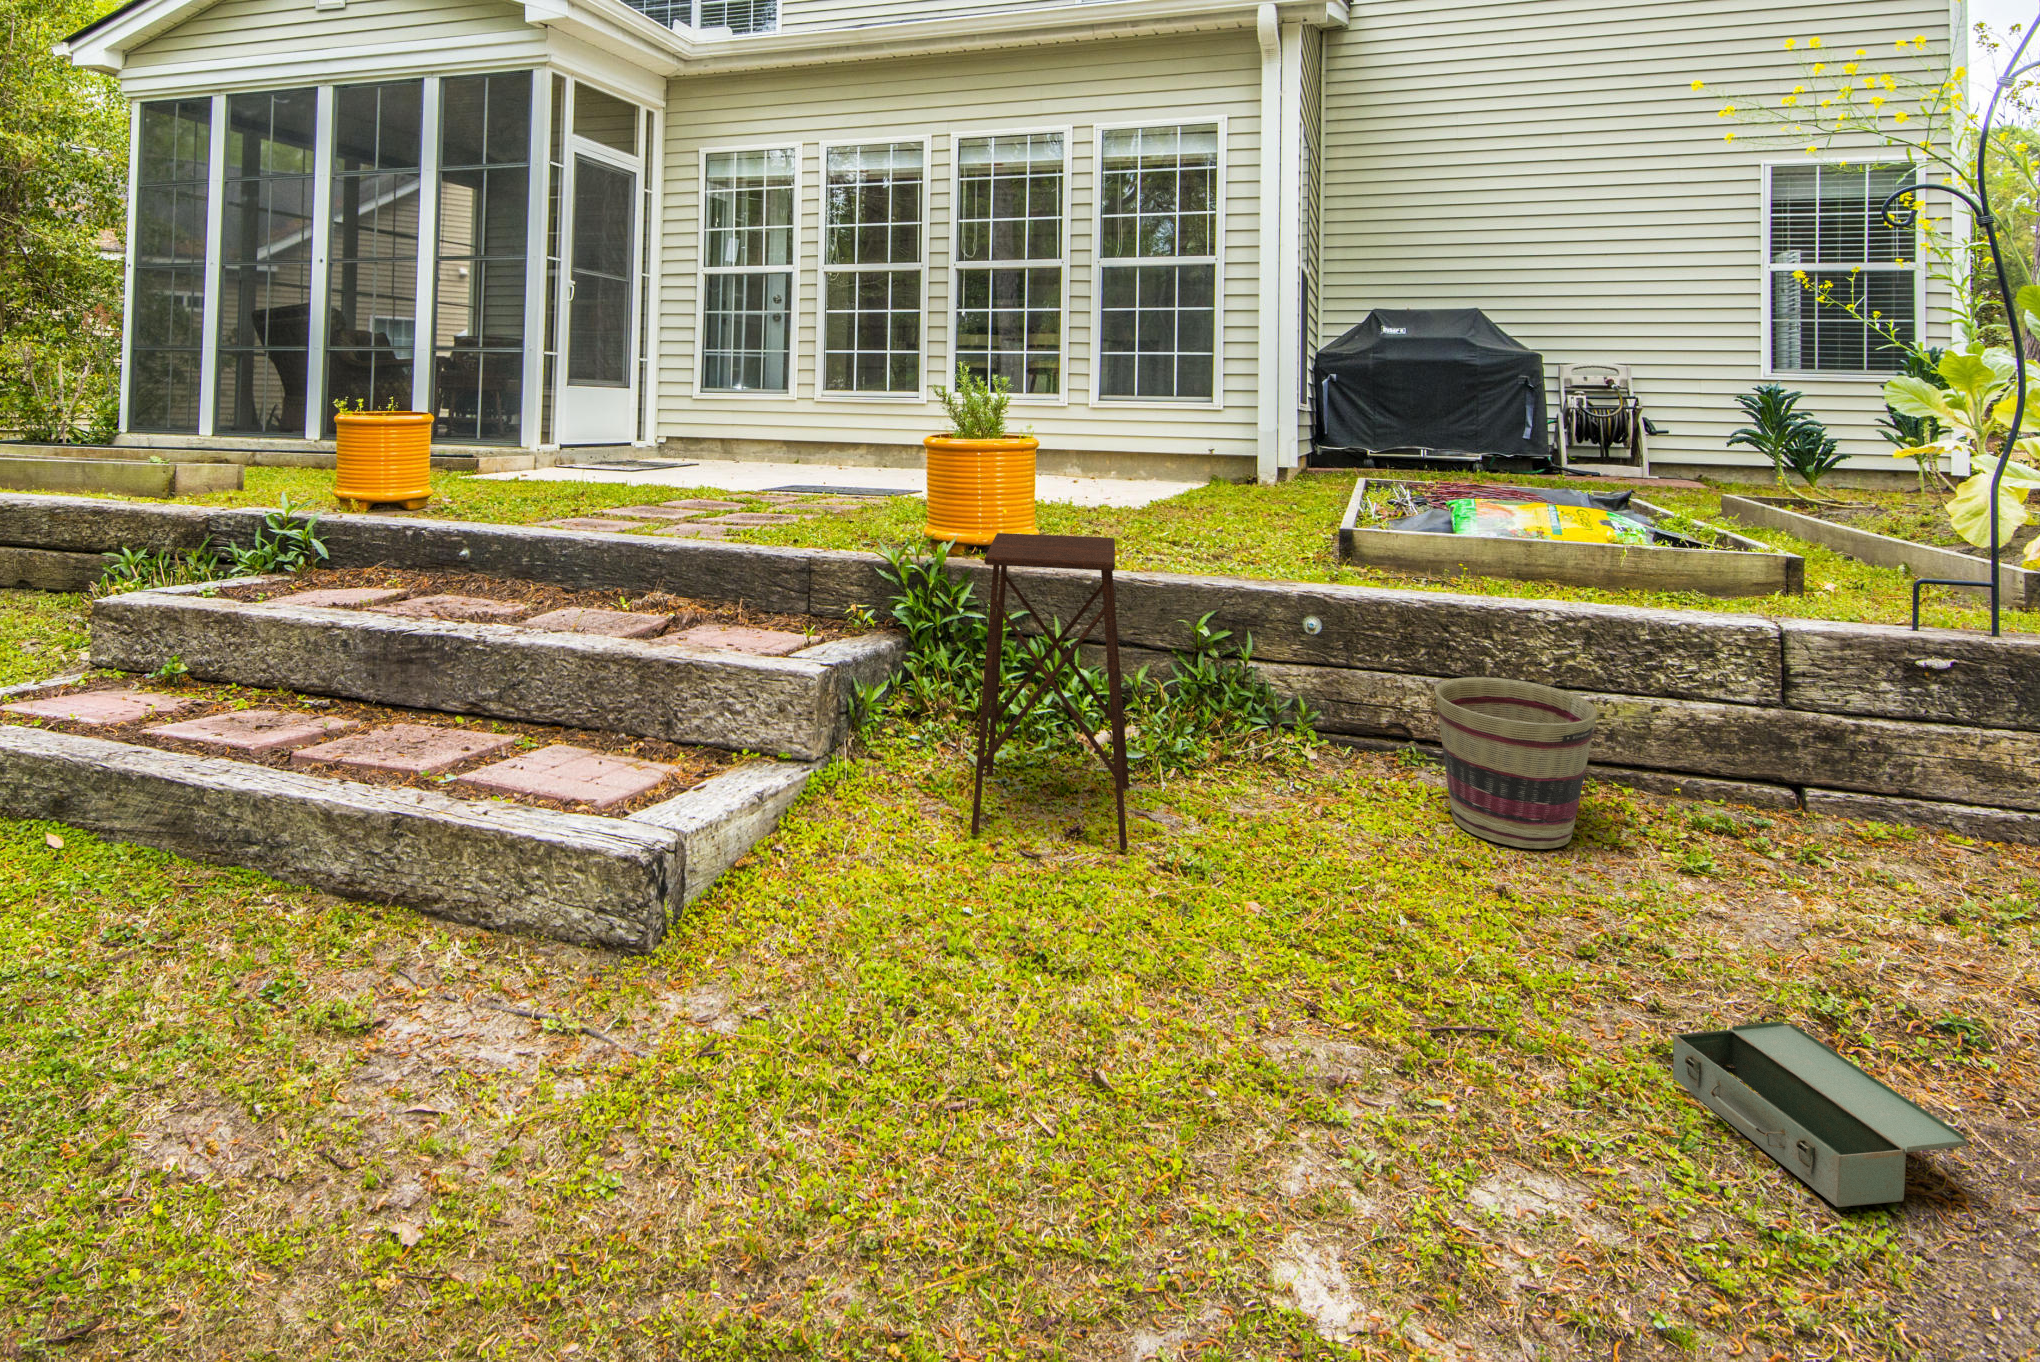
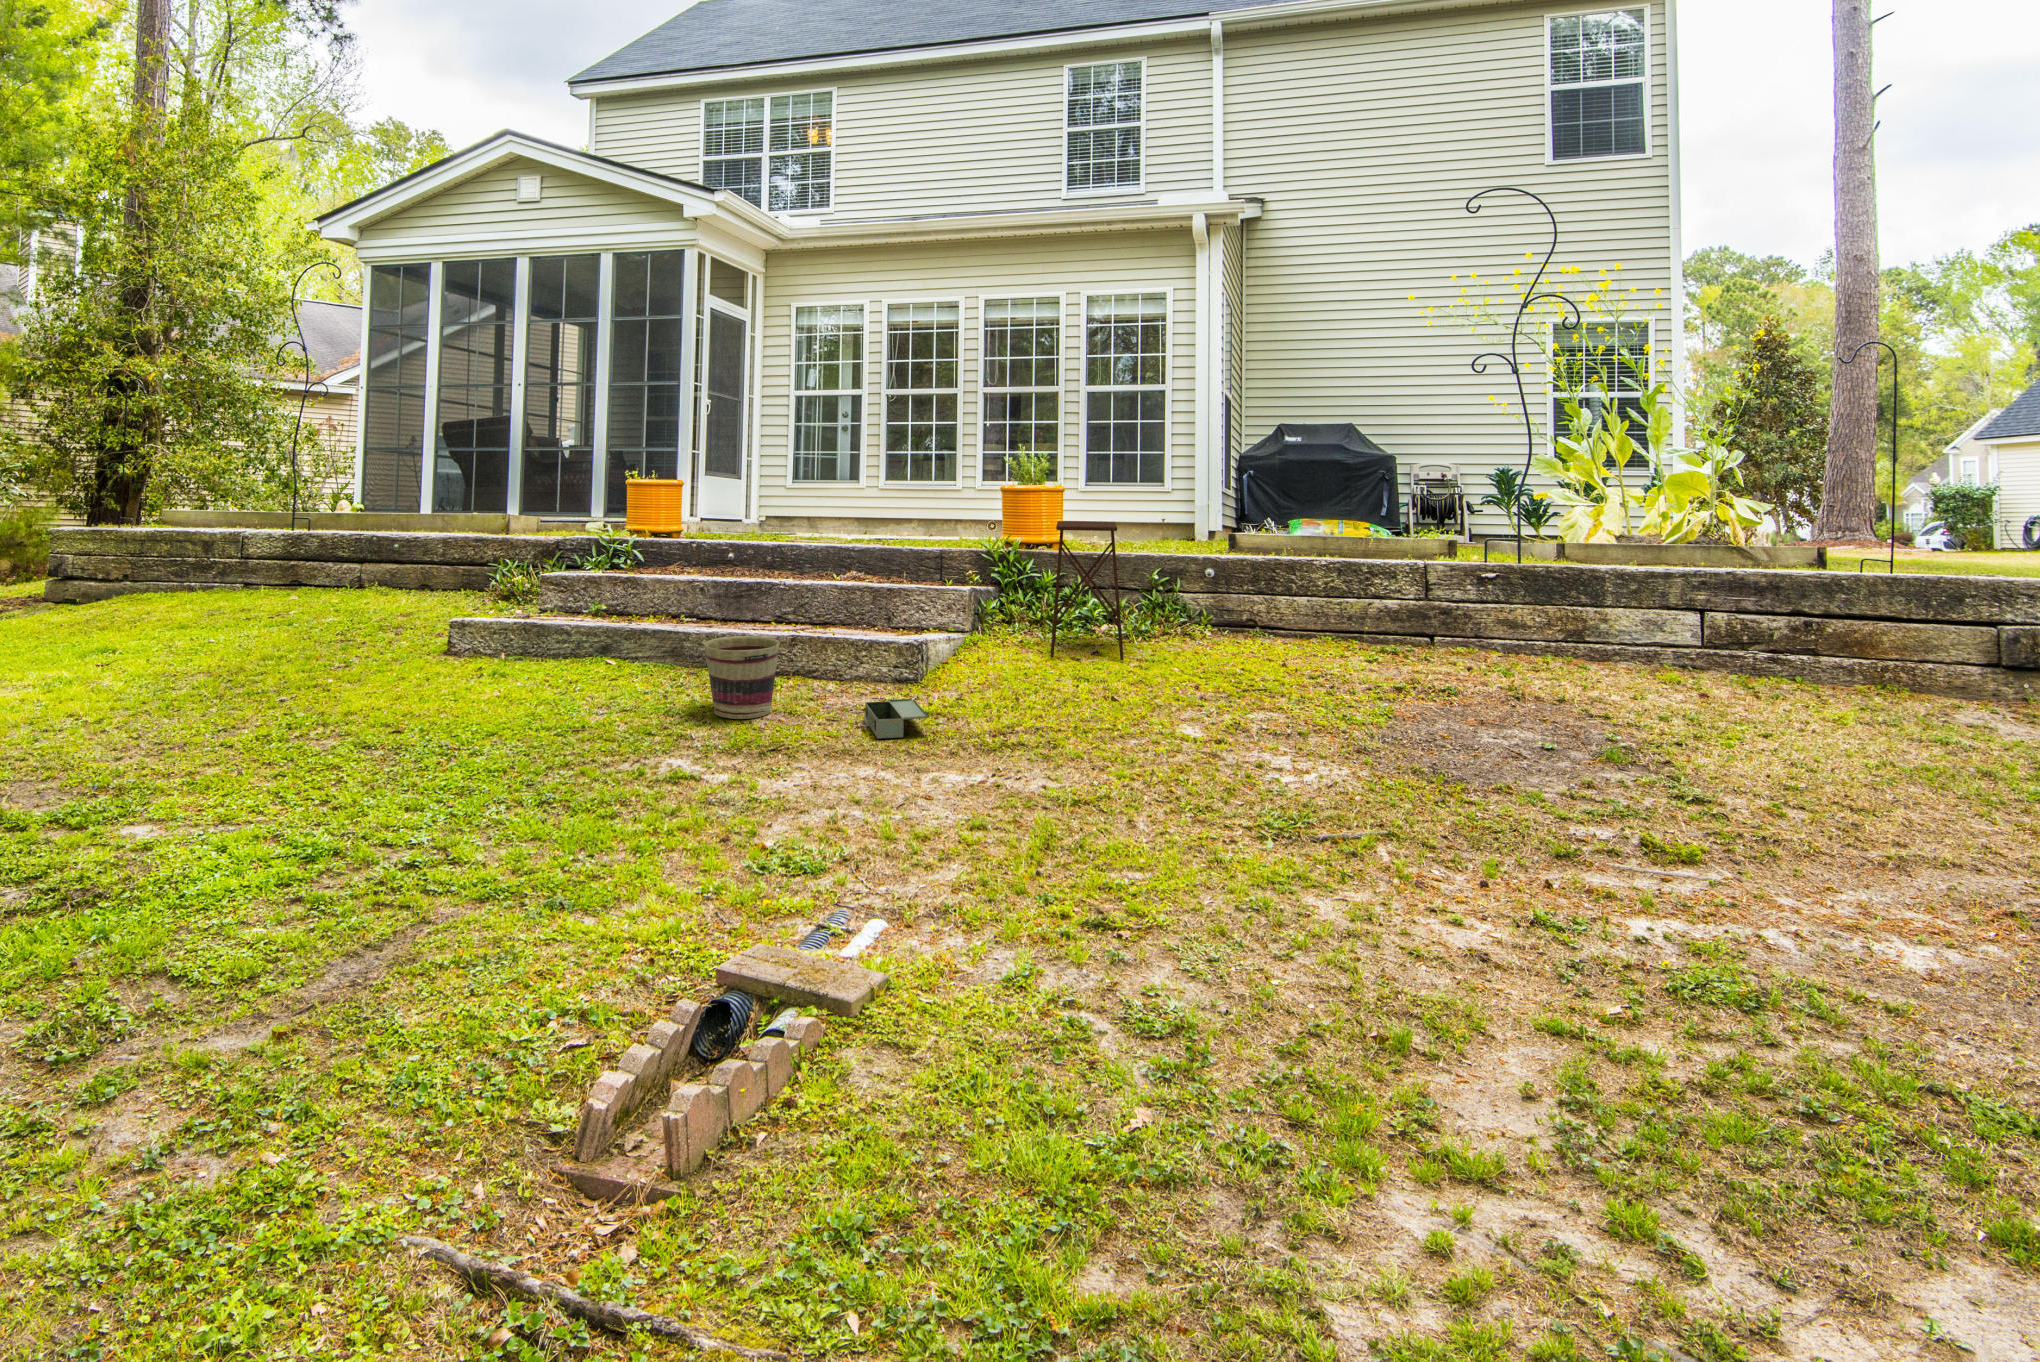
basket: present [1435,677,1597,849] -> present [704,636,780,719]
toolbox: present [1673,1021,1969,1207] -> present [864,699,928,739]

